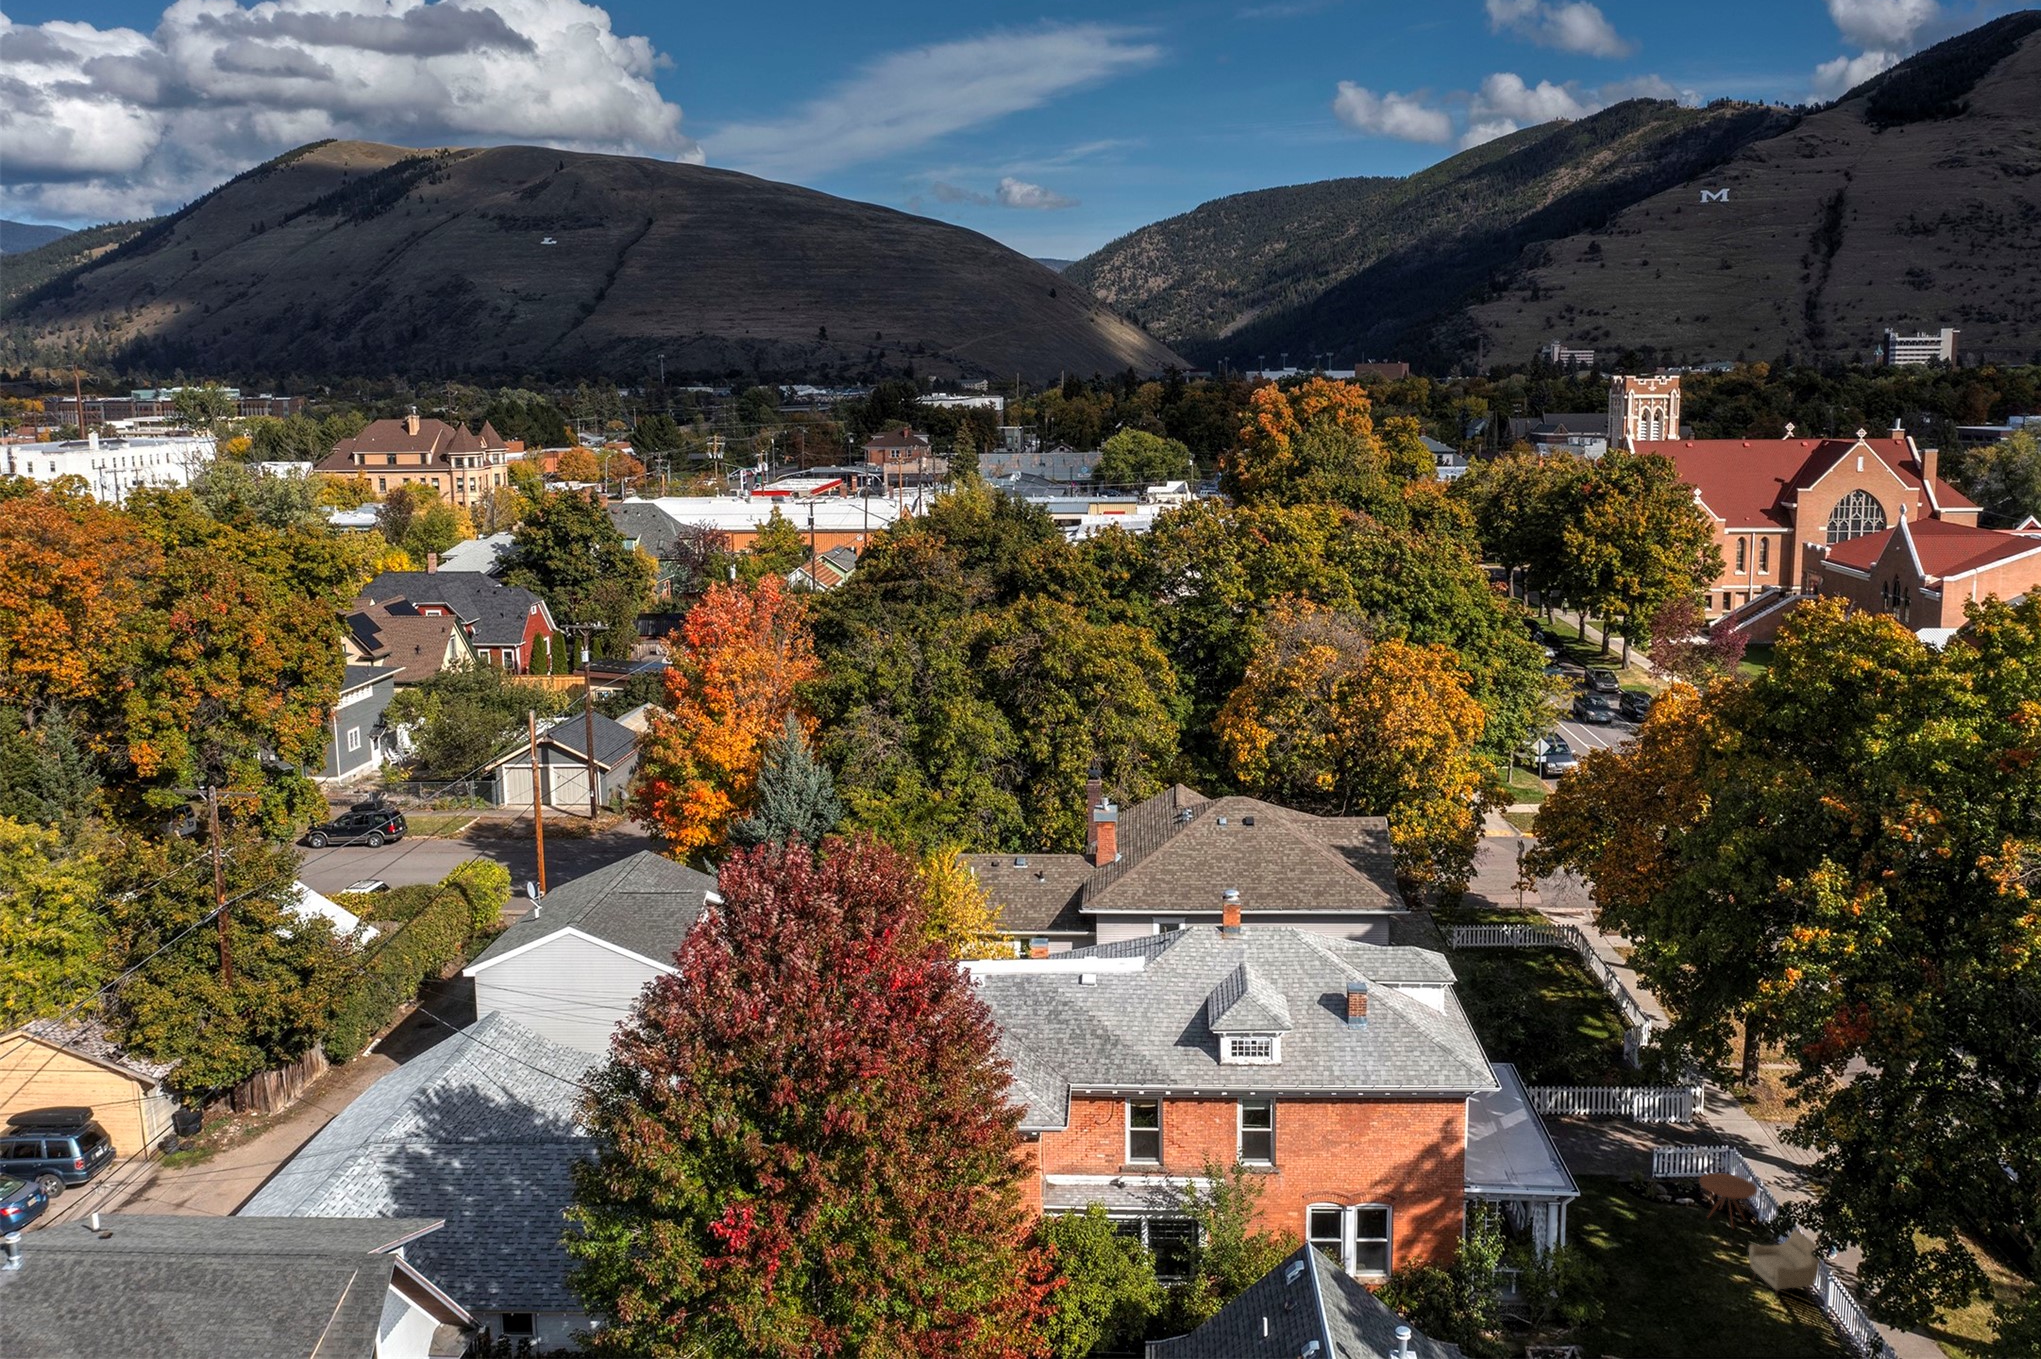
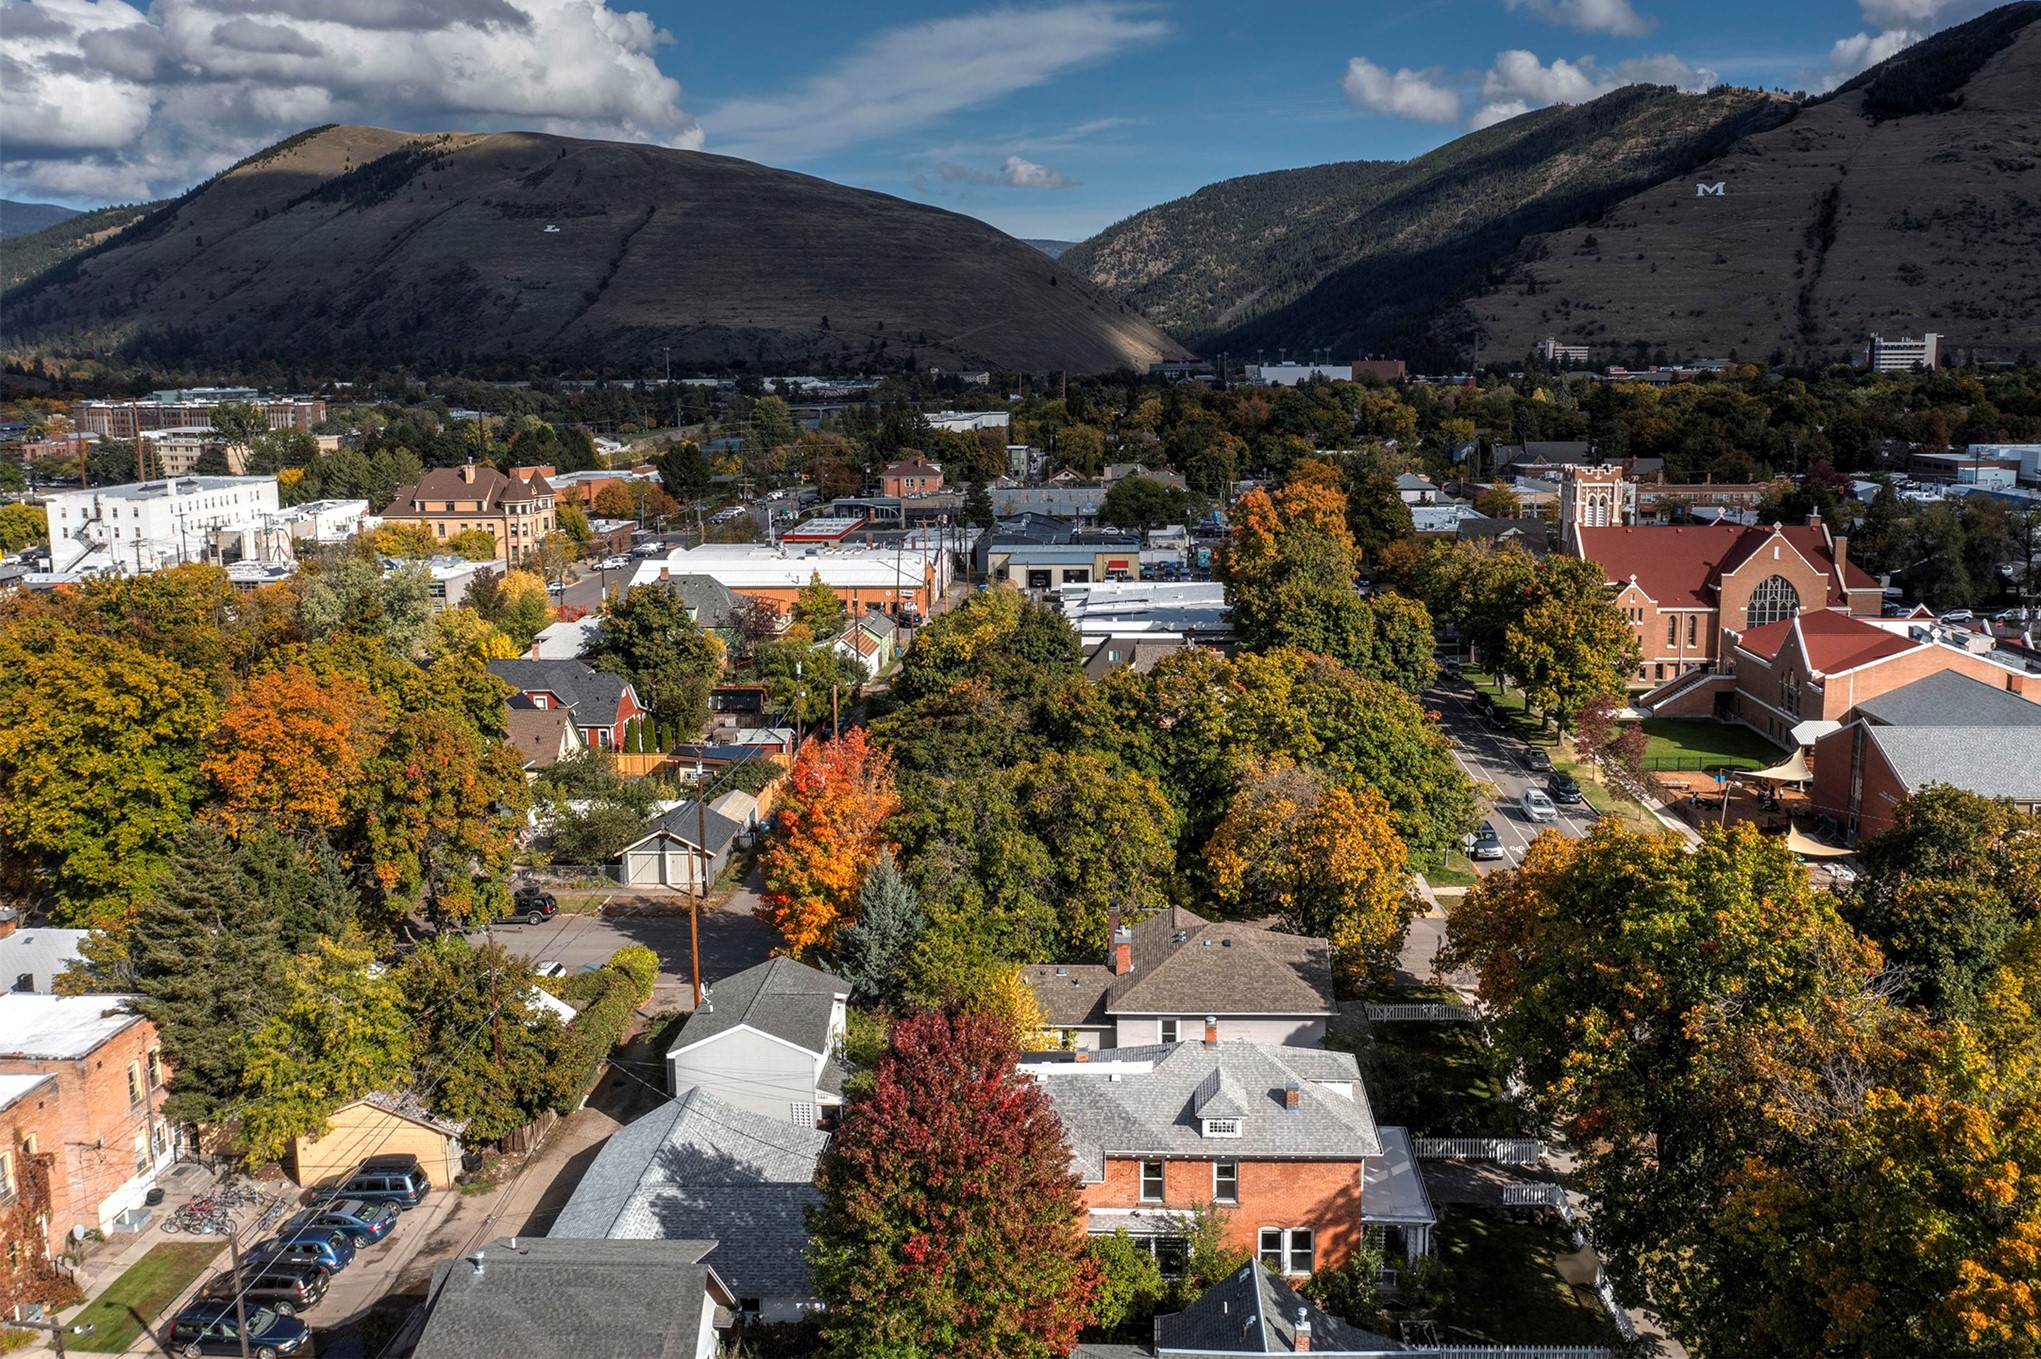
round table: present [1699,1173,1757,1225] -> none [1530,1204,1568,1243]

